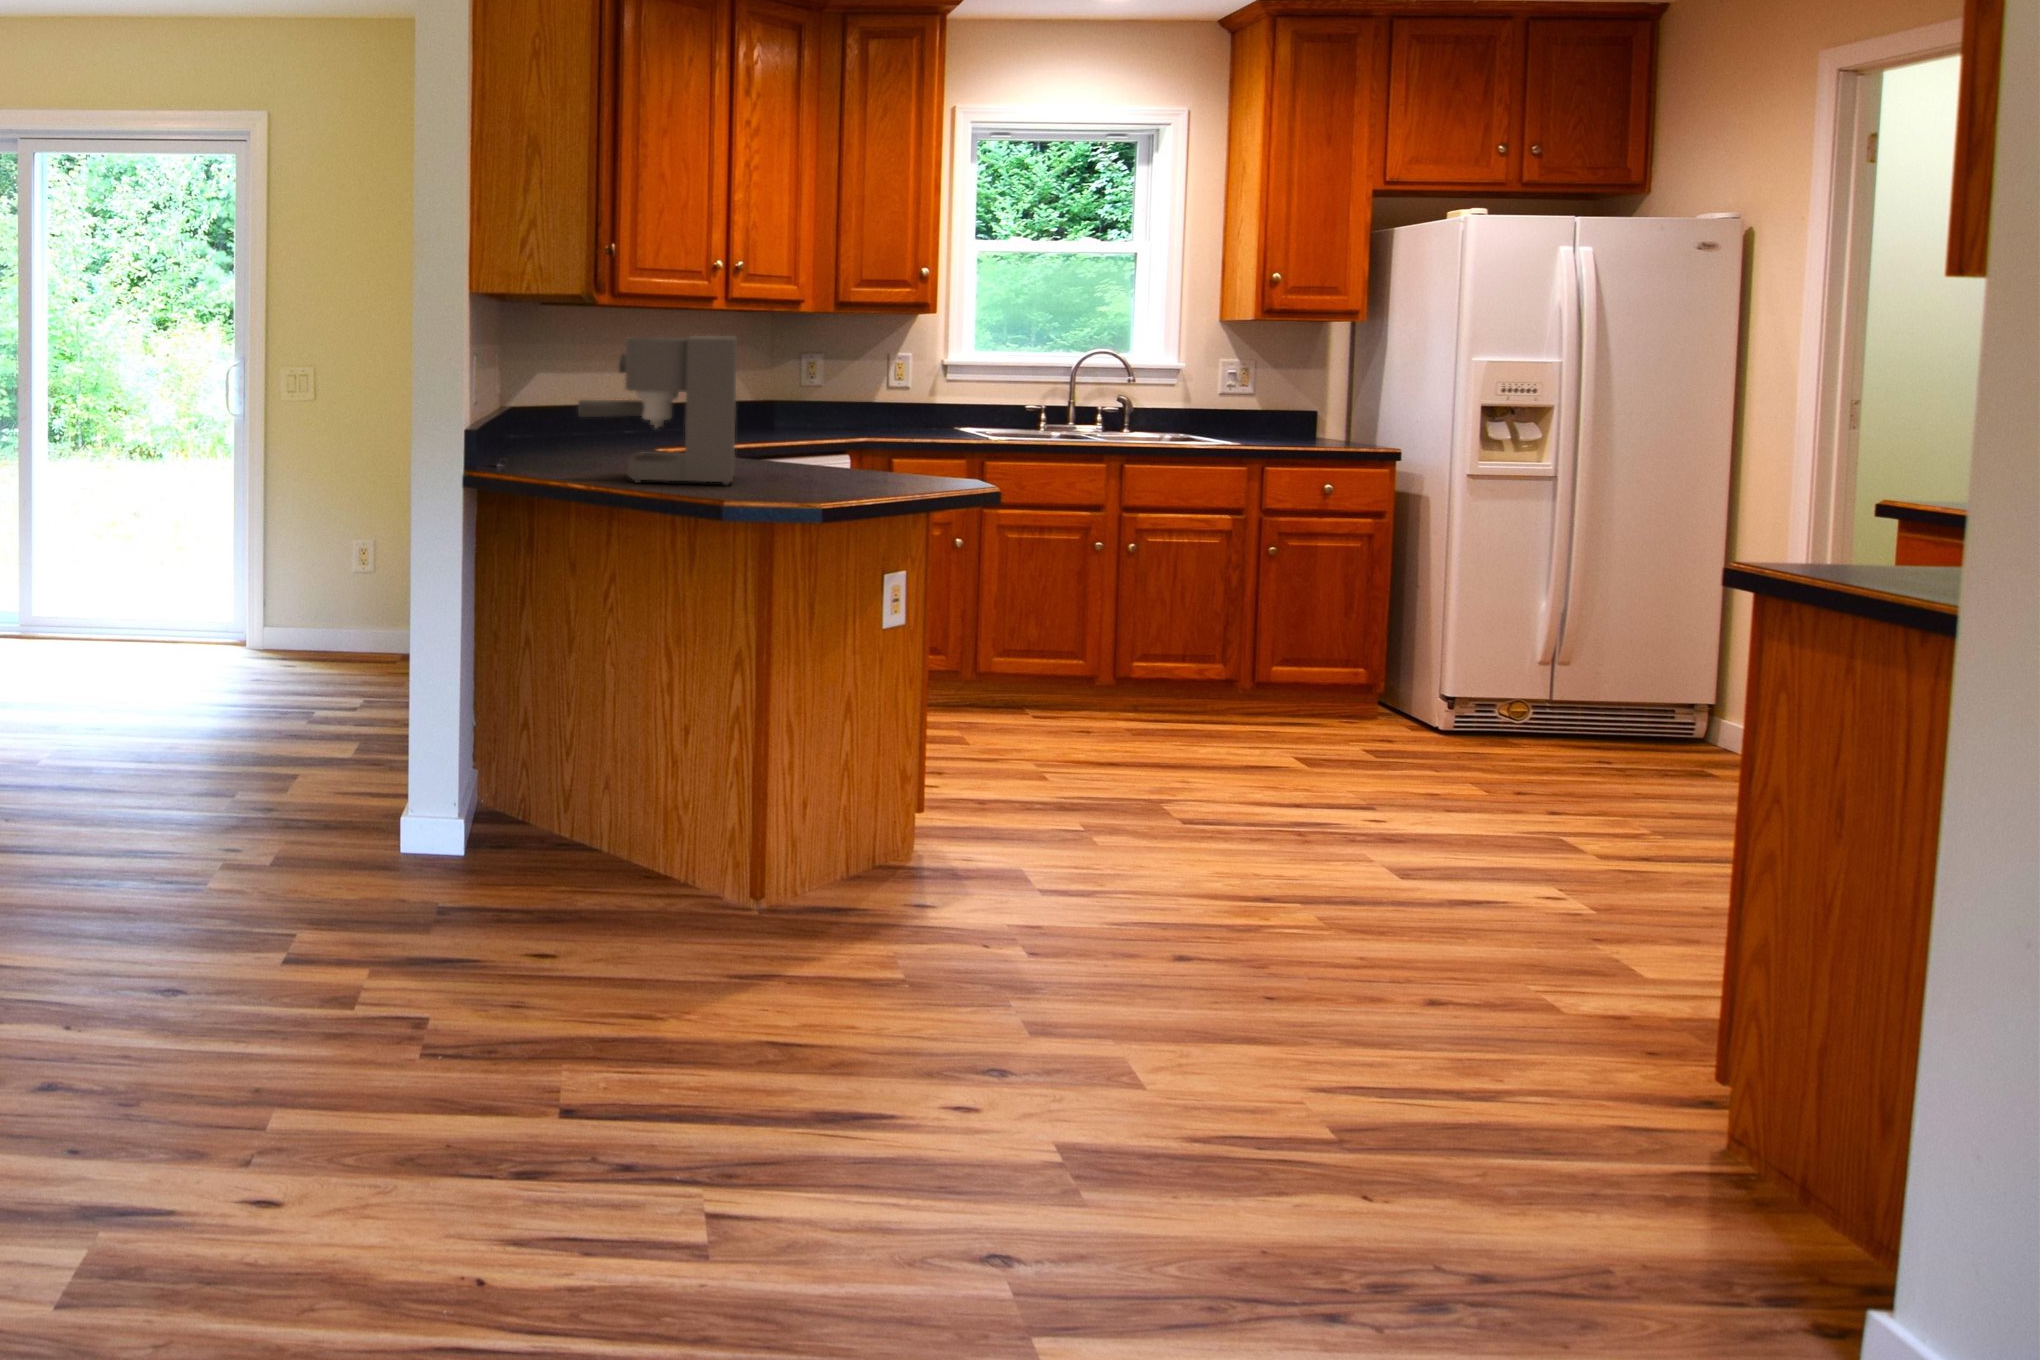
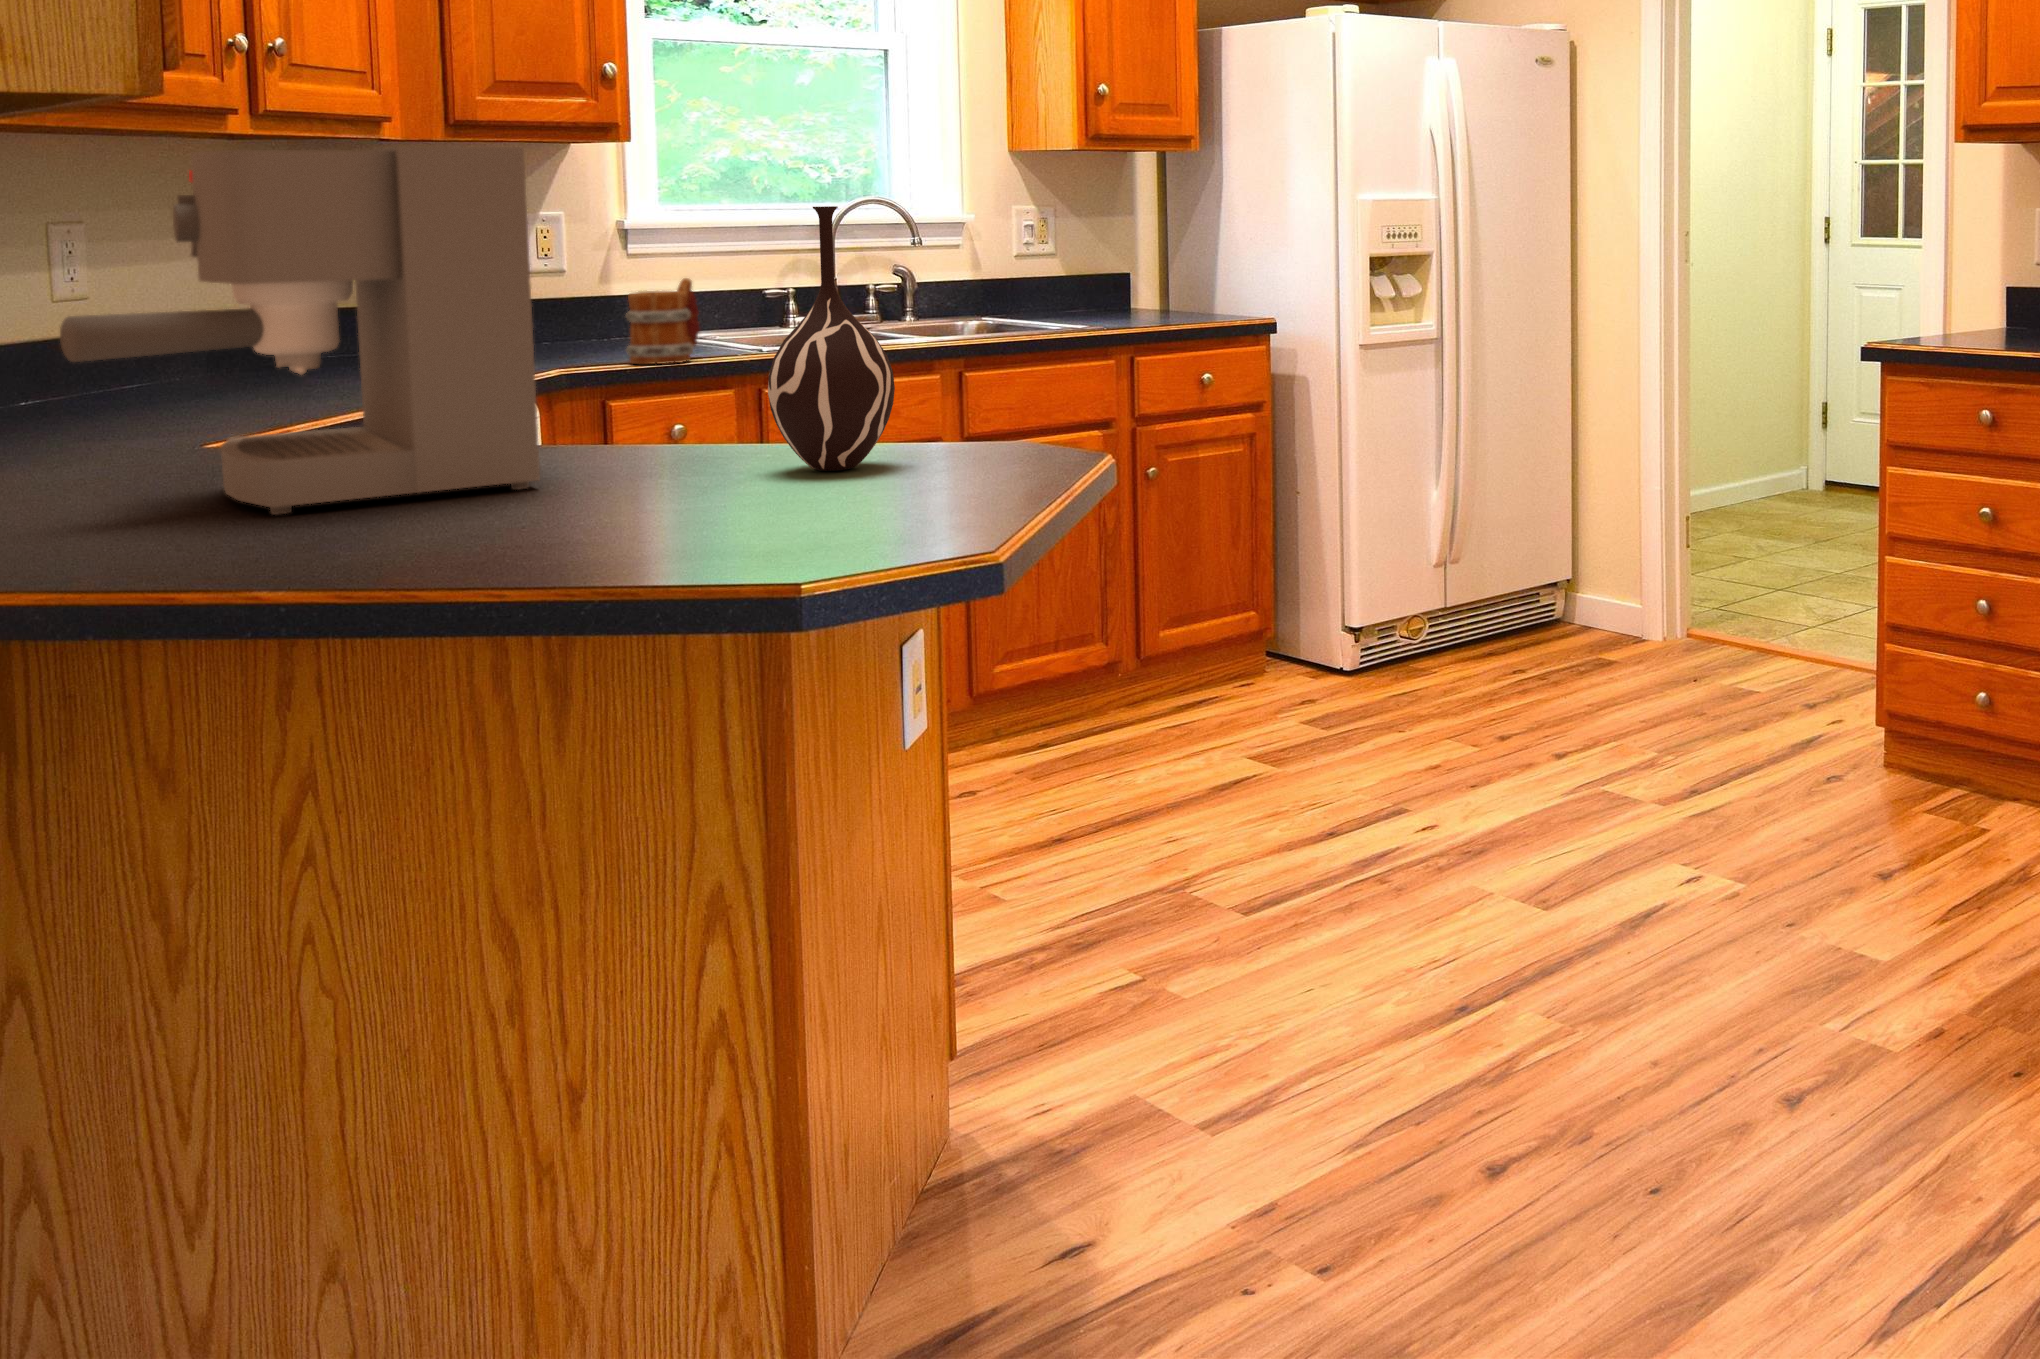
vase: none [824,369,883,494] -> present [768,206,895,471]
mug: none [904,395,949,443] -> present [626,278,700,364]

